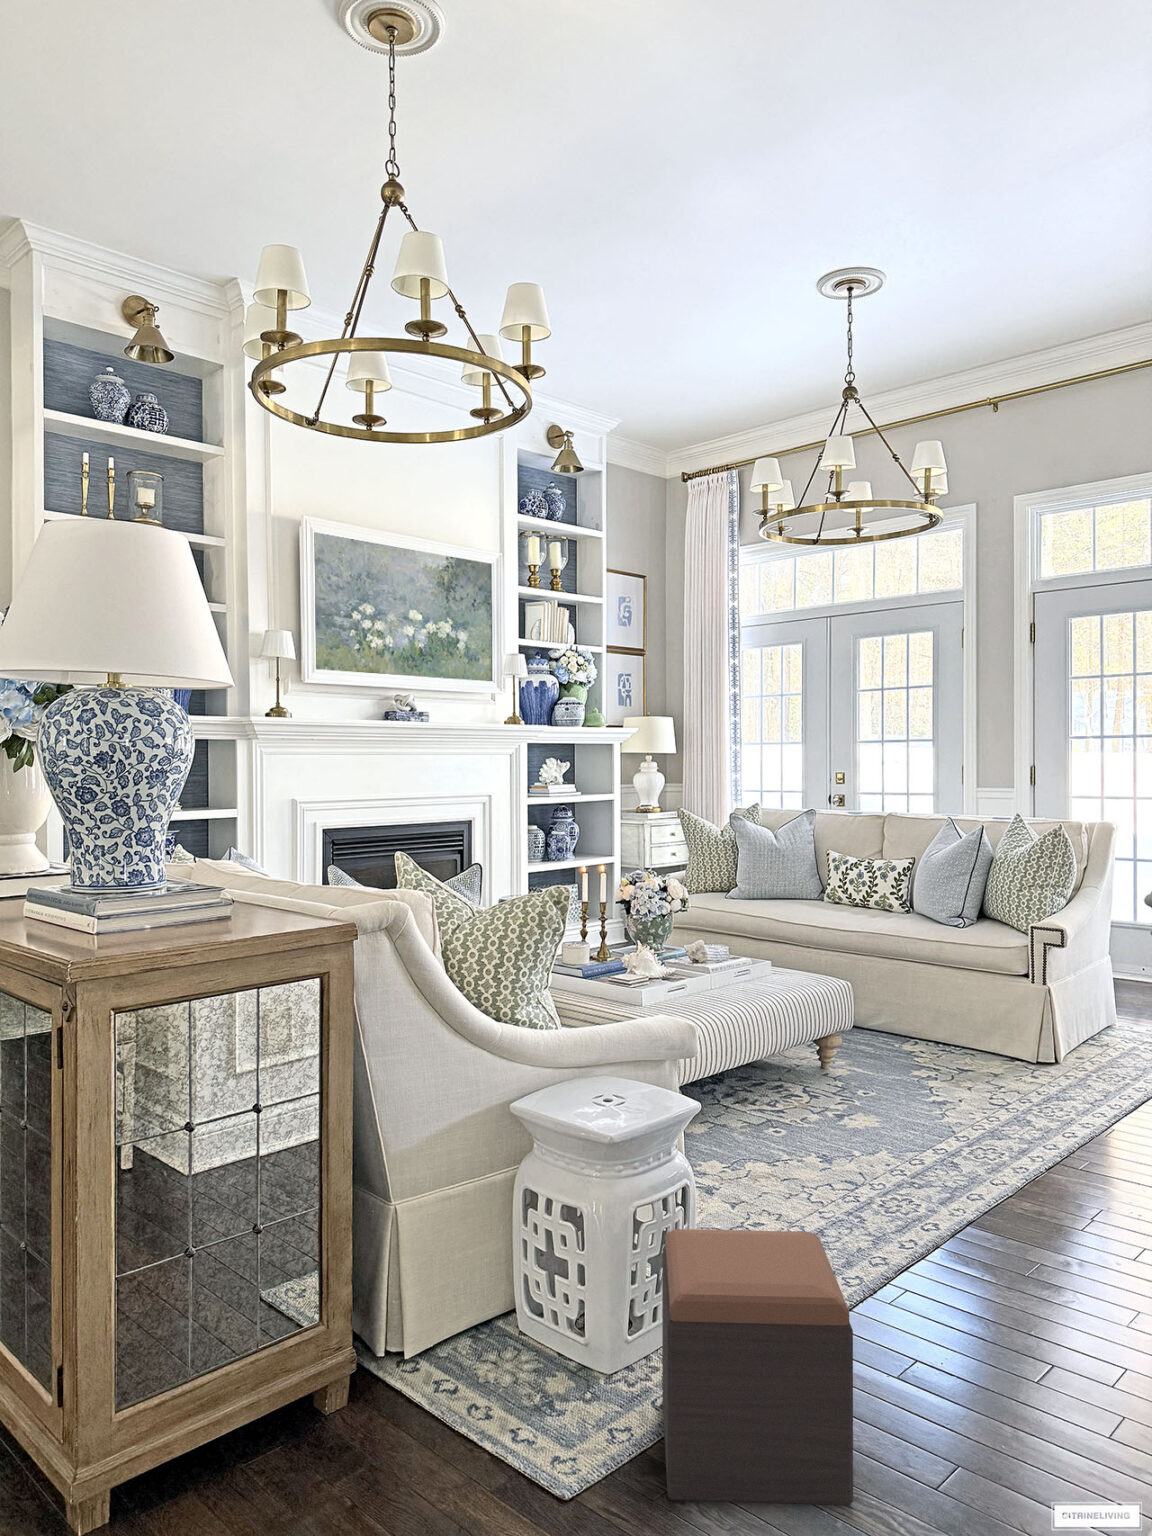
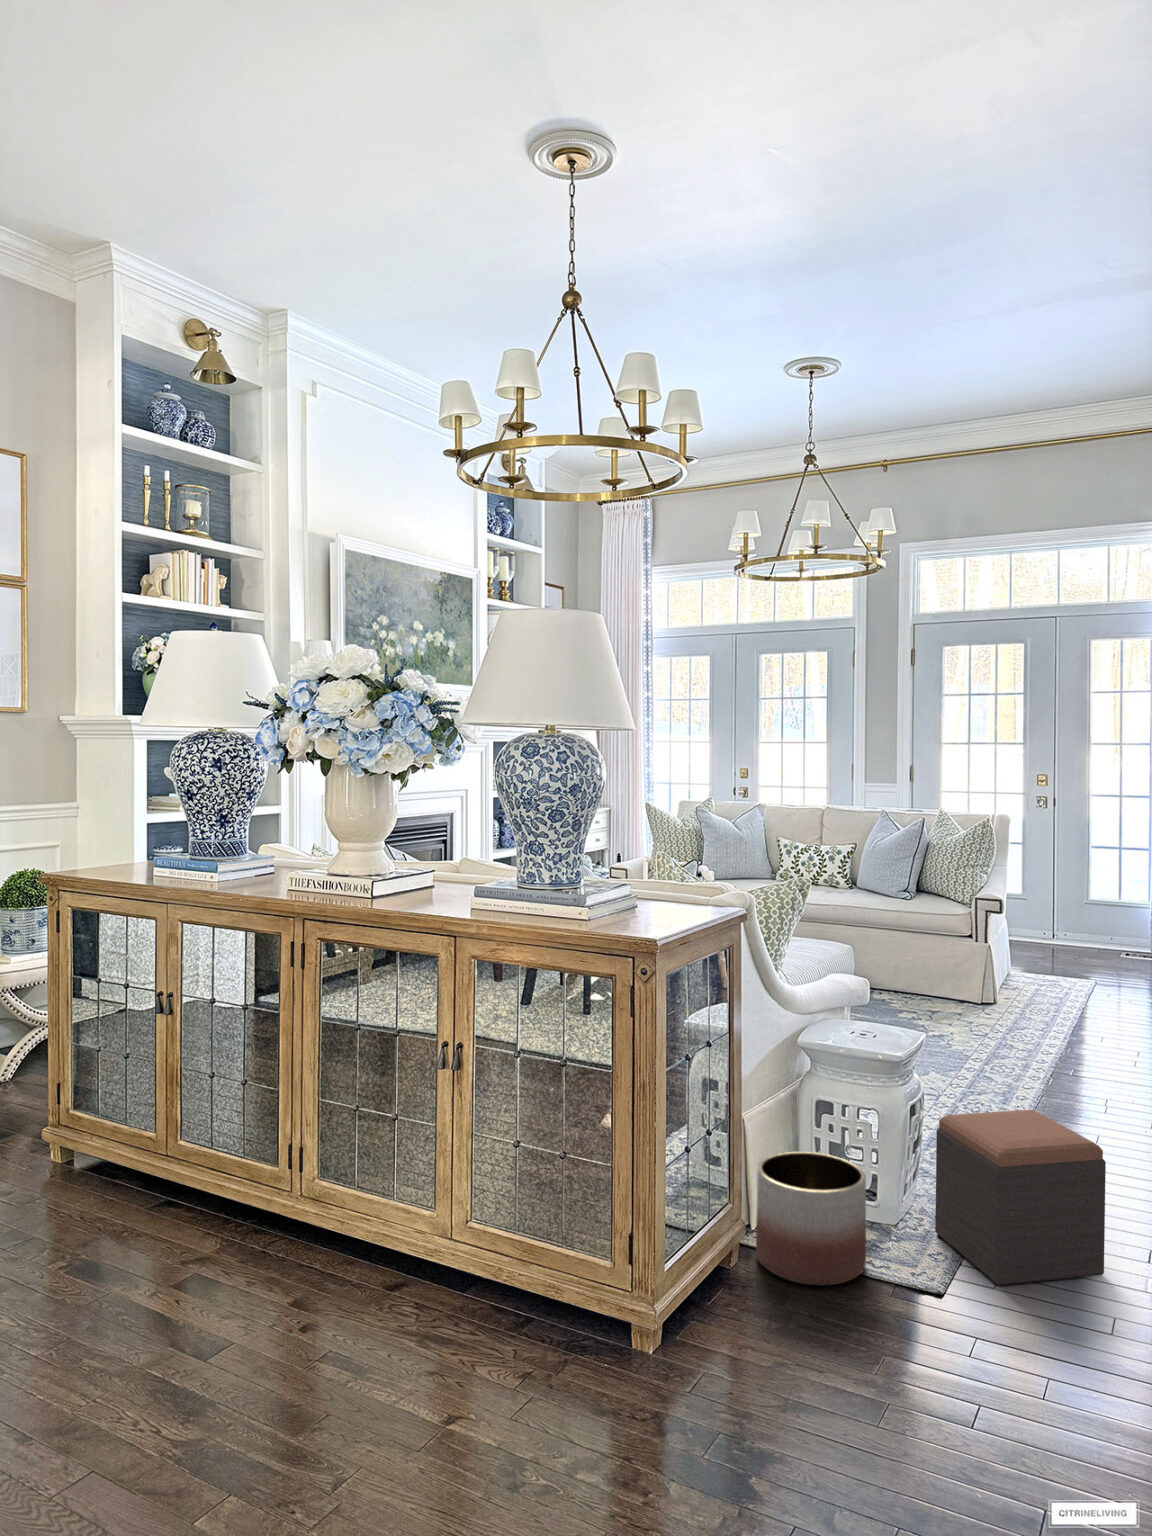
planter: none [366,1260,517,1463] -> present [756,1152,866,1285]

